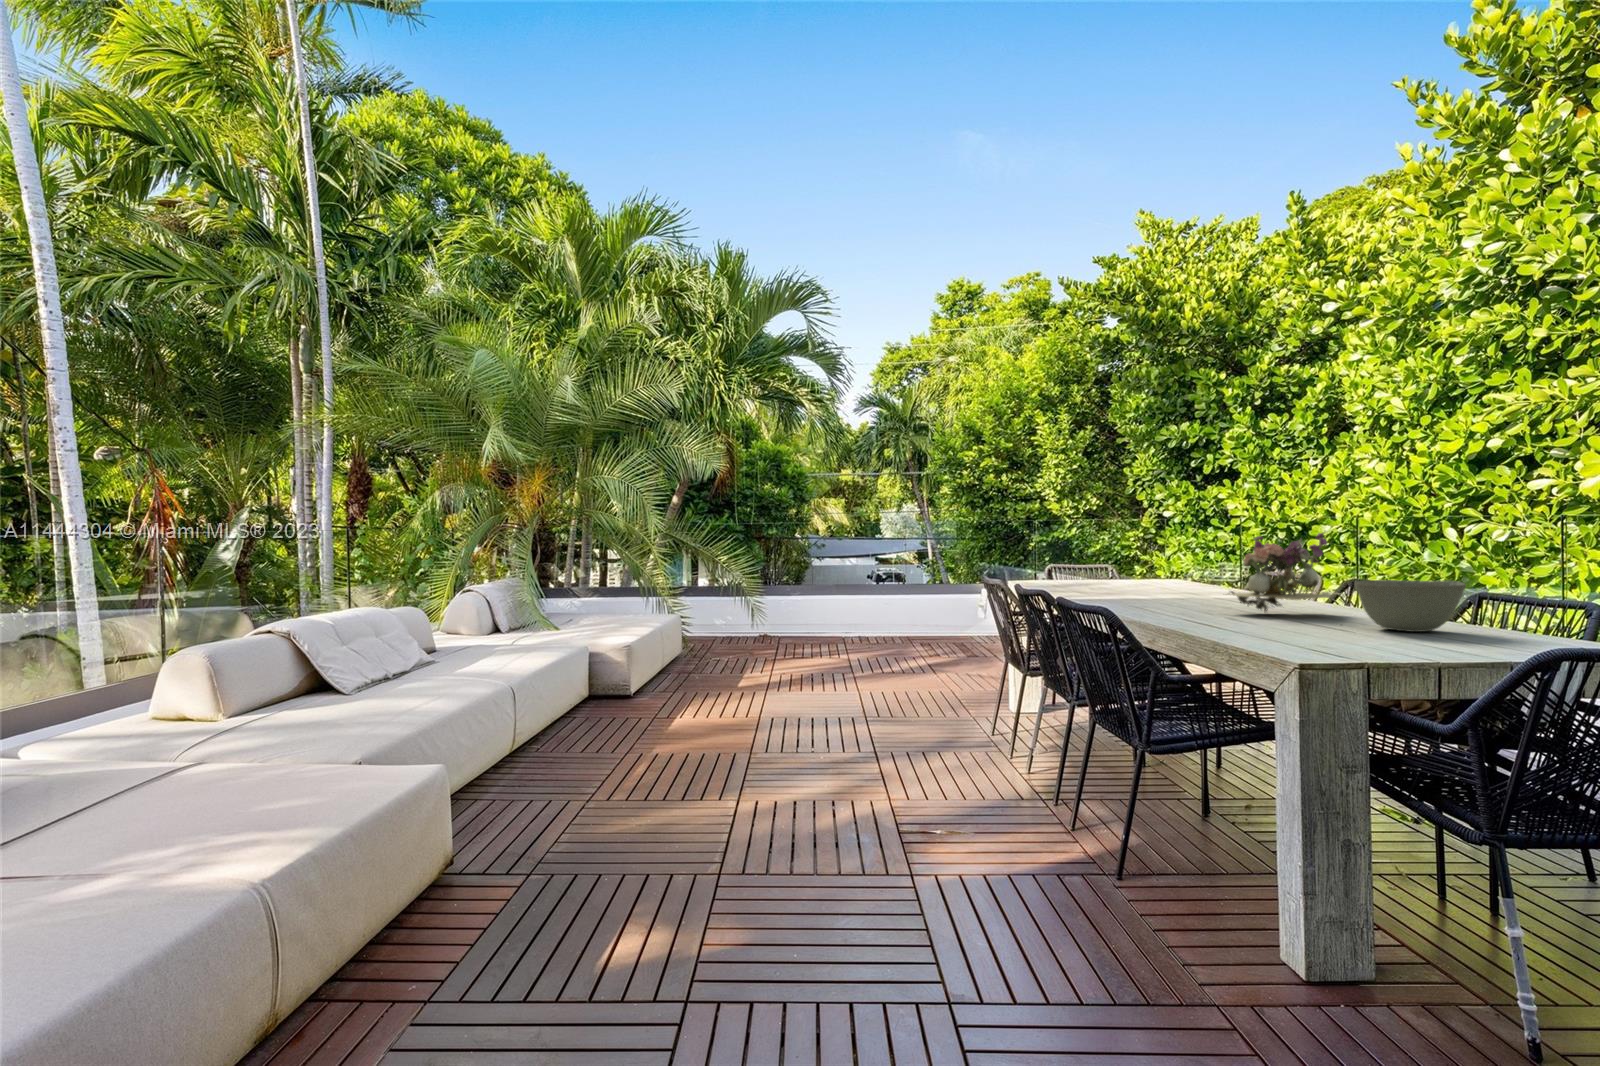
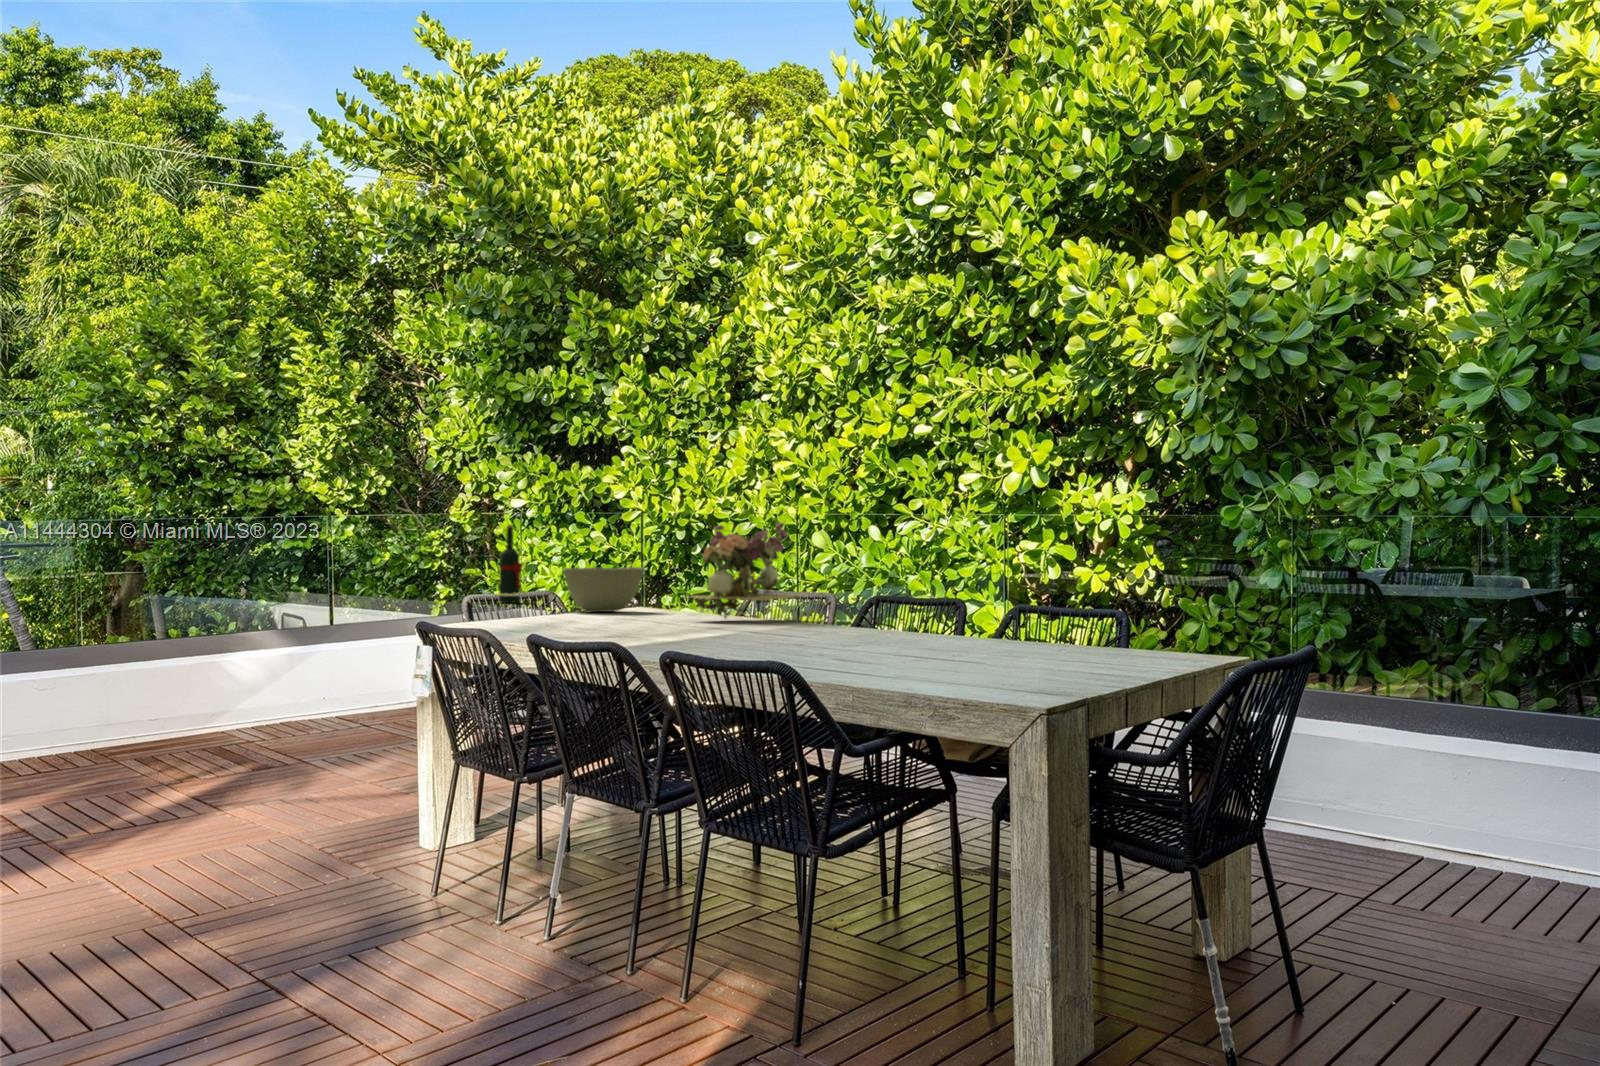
wine bottle: none [1120,533,1136,587] -> present [499,525,522,603]
bowl: present [1354,580,1466,632] -> present [563,567,644,612]

